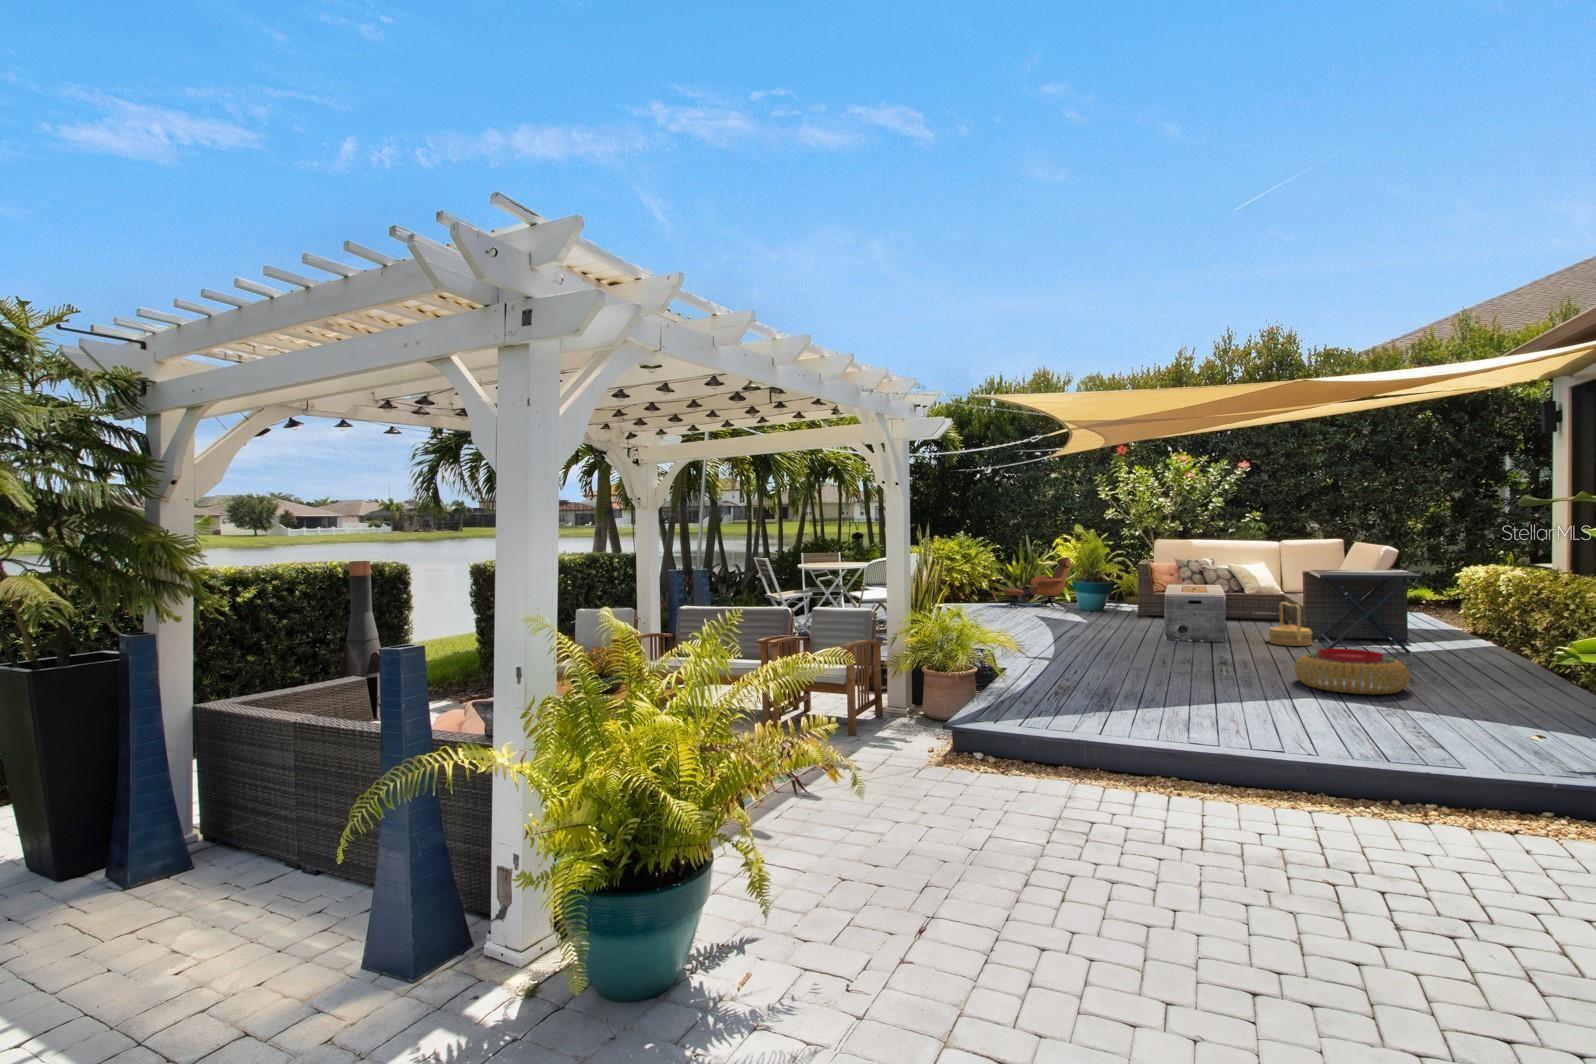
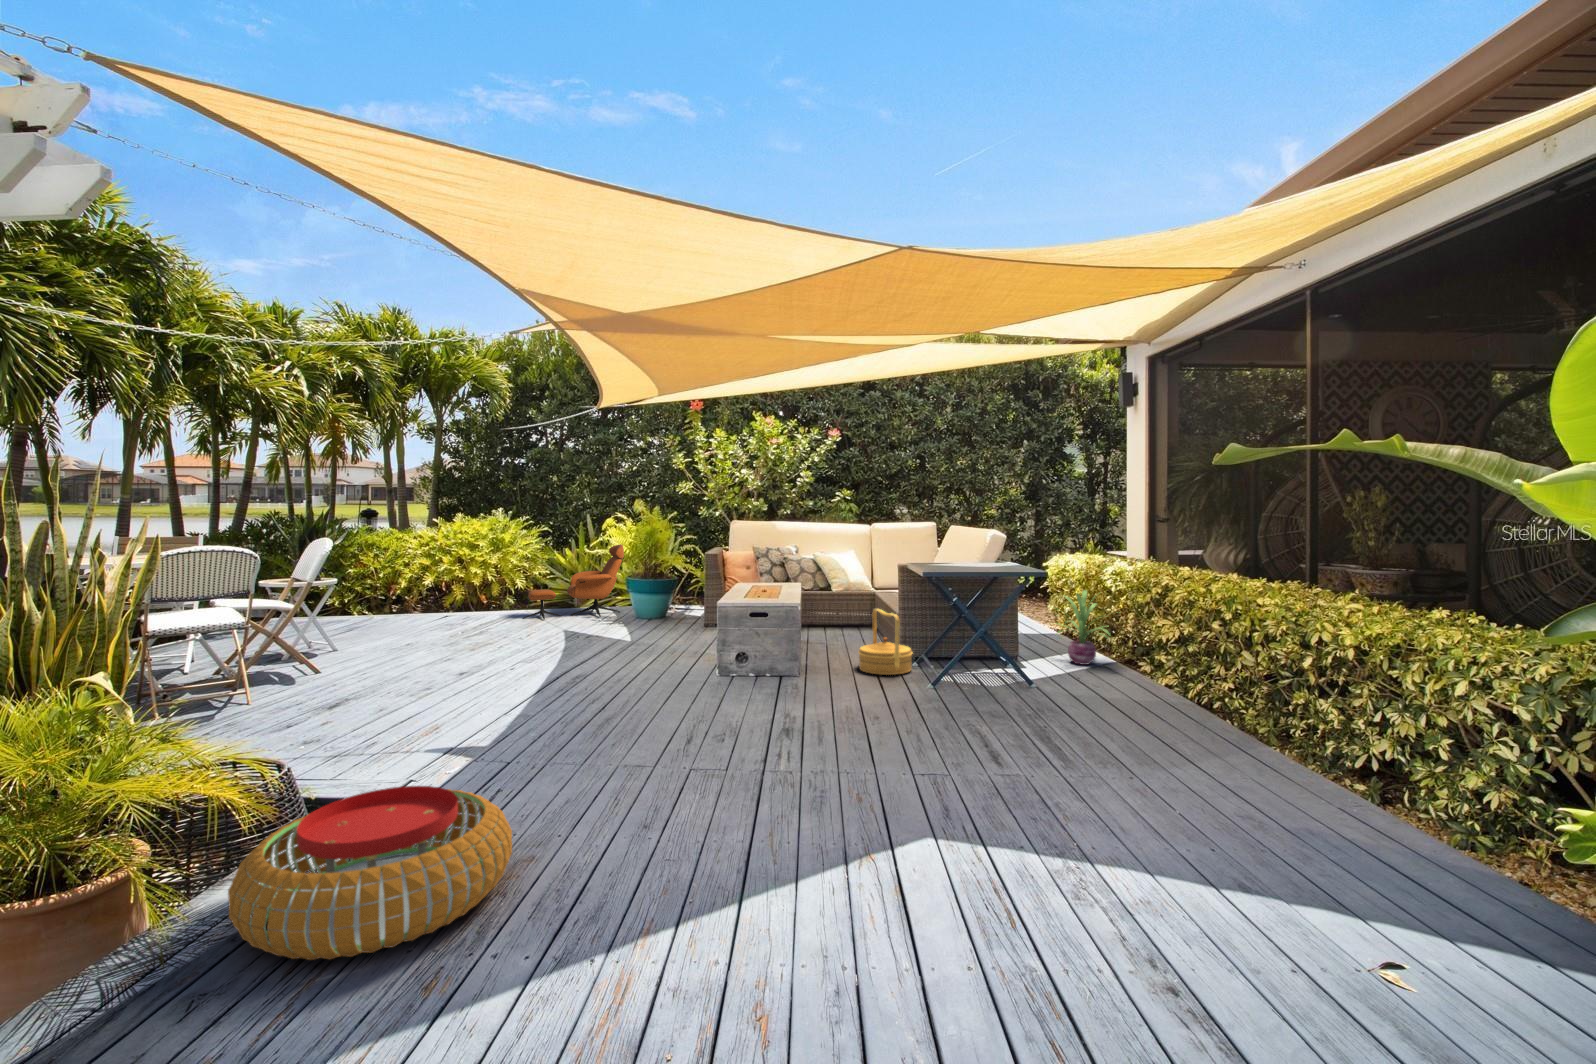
decorative plant: none [1431,592,1512,649] -> present [1058,590,1109,665]
pouf: present [1295,648,1410,694] -> present [228,786,512,960]

